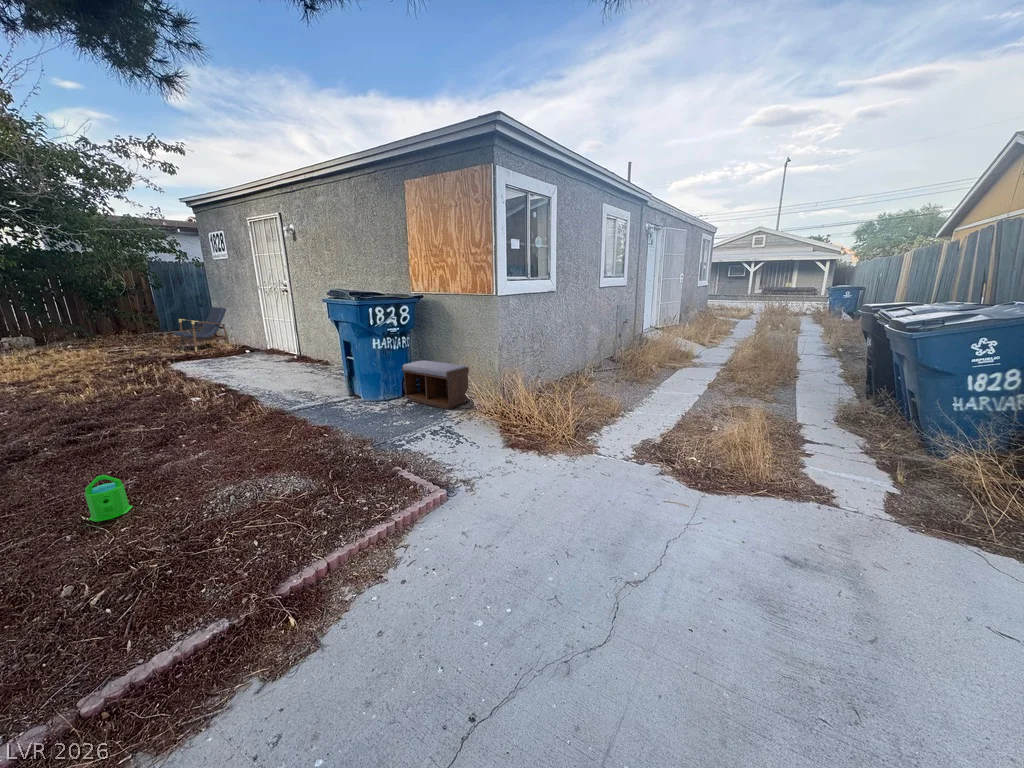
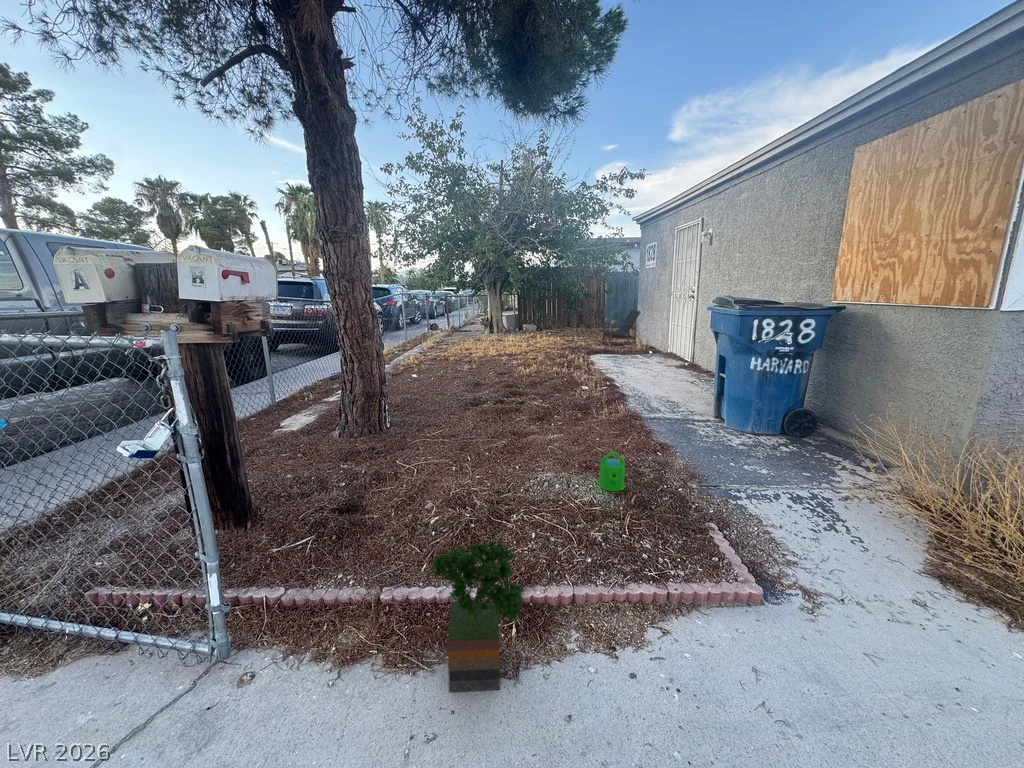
bench: present [402,360,469,409] -> none [782,395,901,474]
watering can: present [85,475,133,522] -> present [598,451,626,491]
potted tree: none [200,540,325,703] -> present [430,541,524,692]

